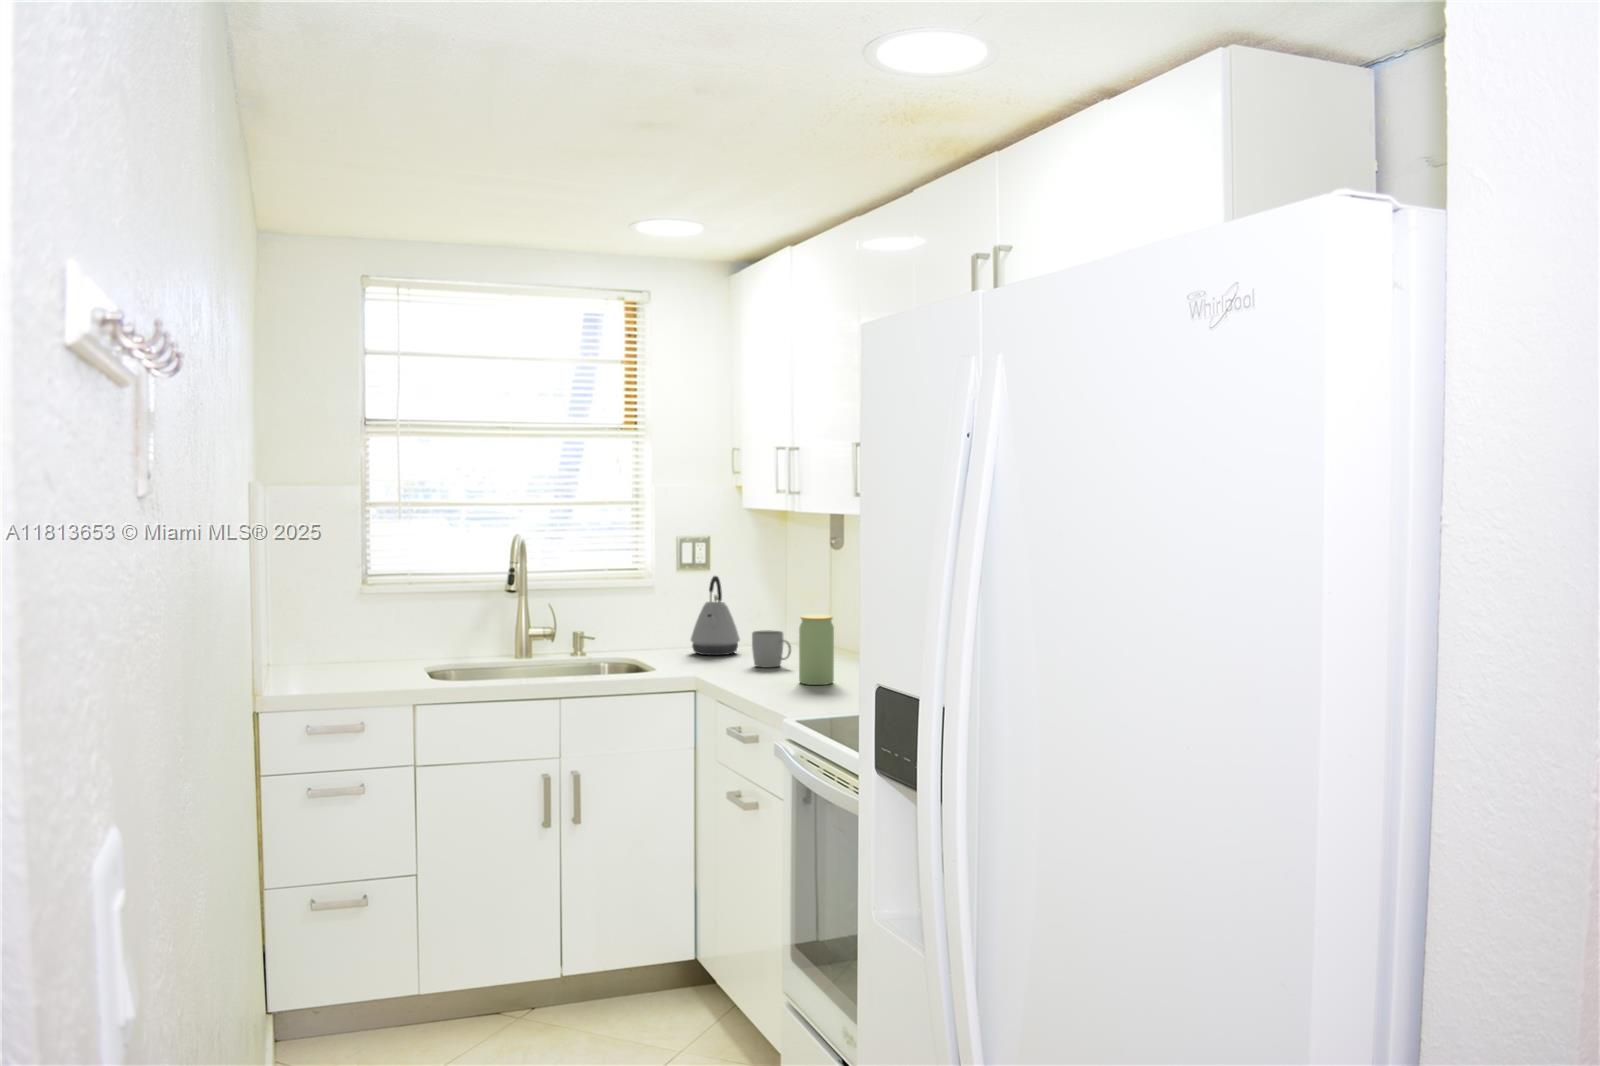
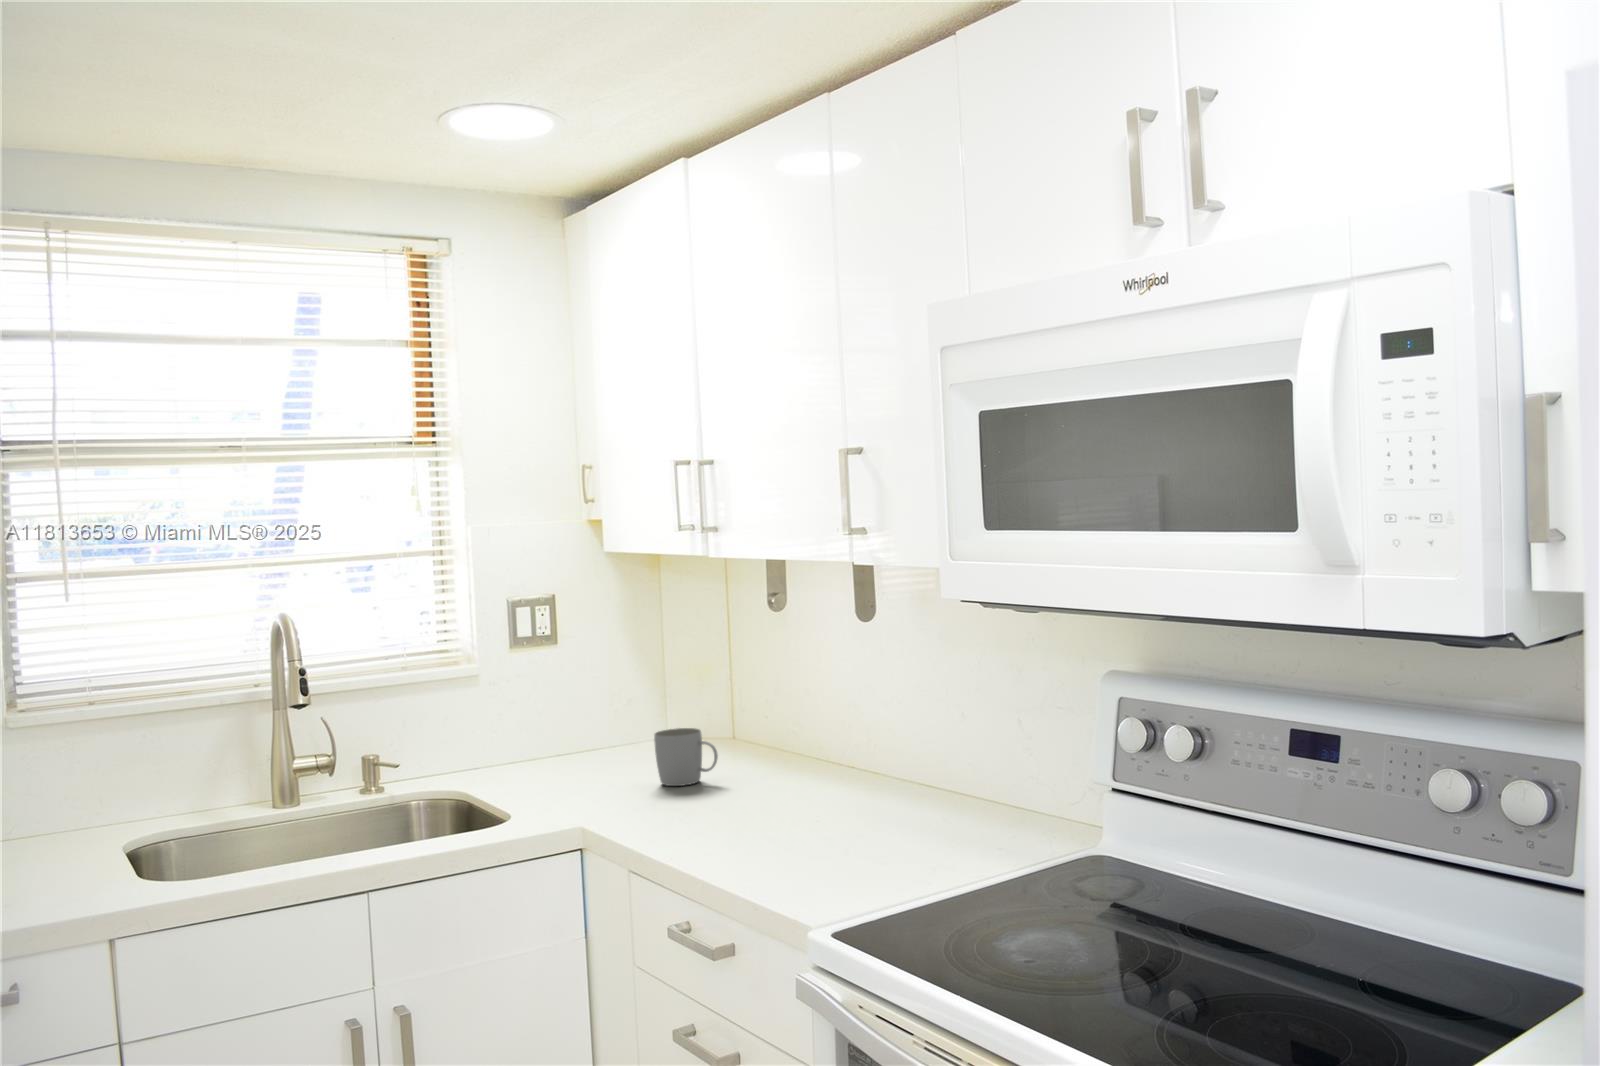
kettle: present [691,576,740,655] -> none [544,652,618,771]
jar: present [799,615,834,685] -> none [753,702,811,813]

